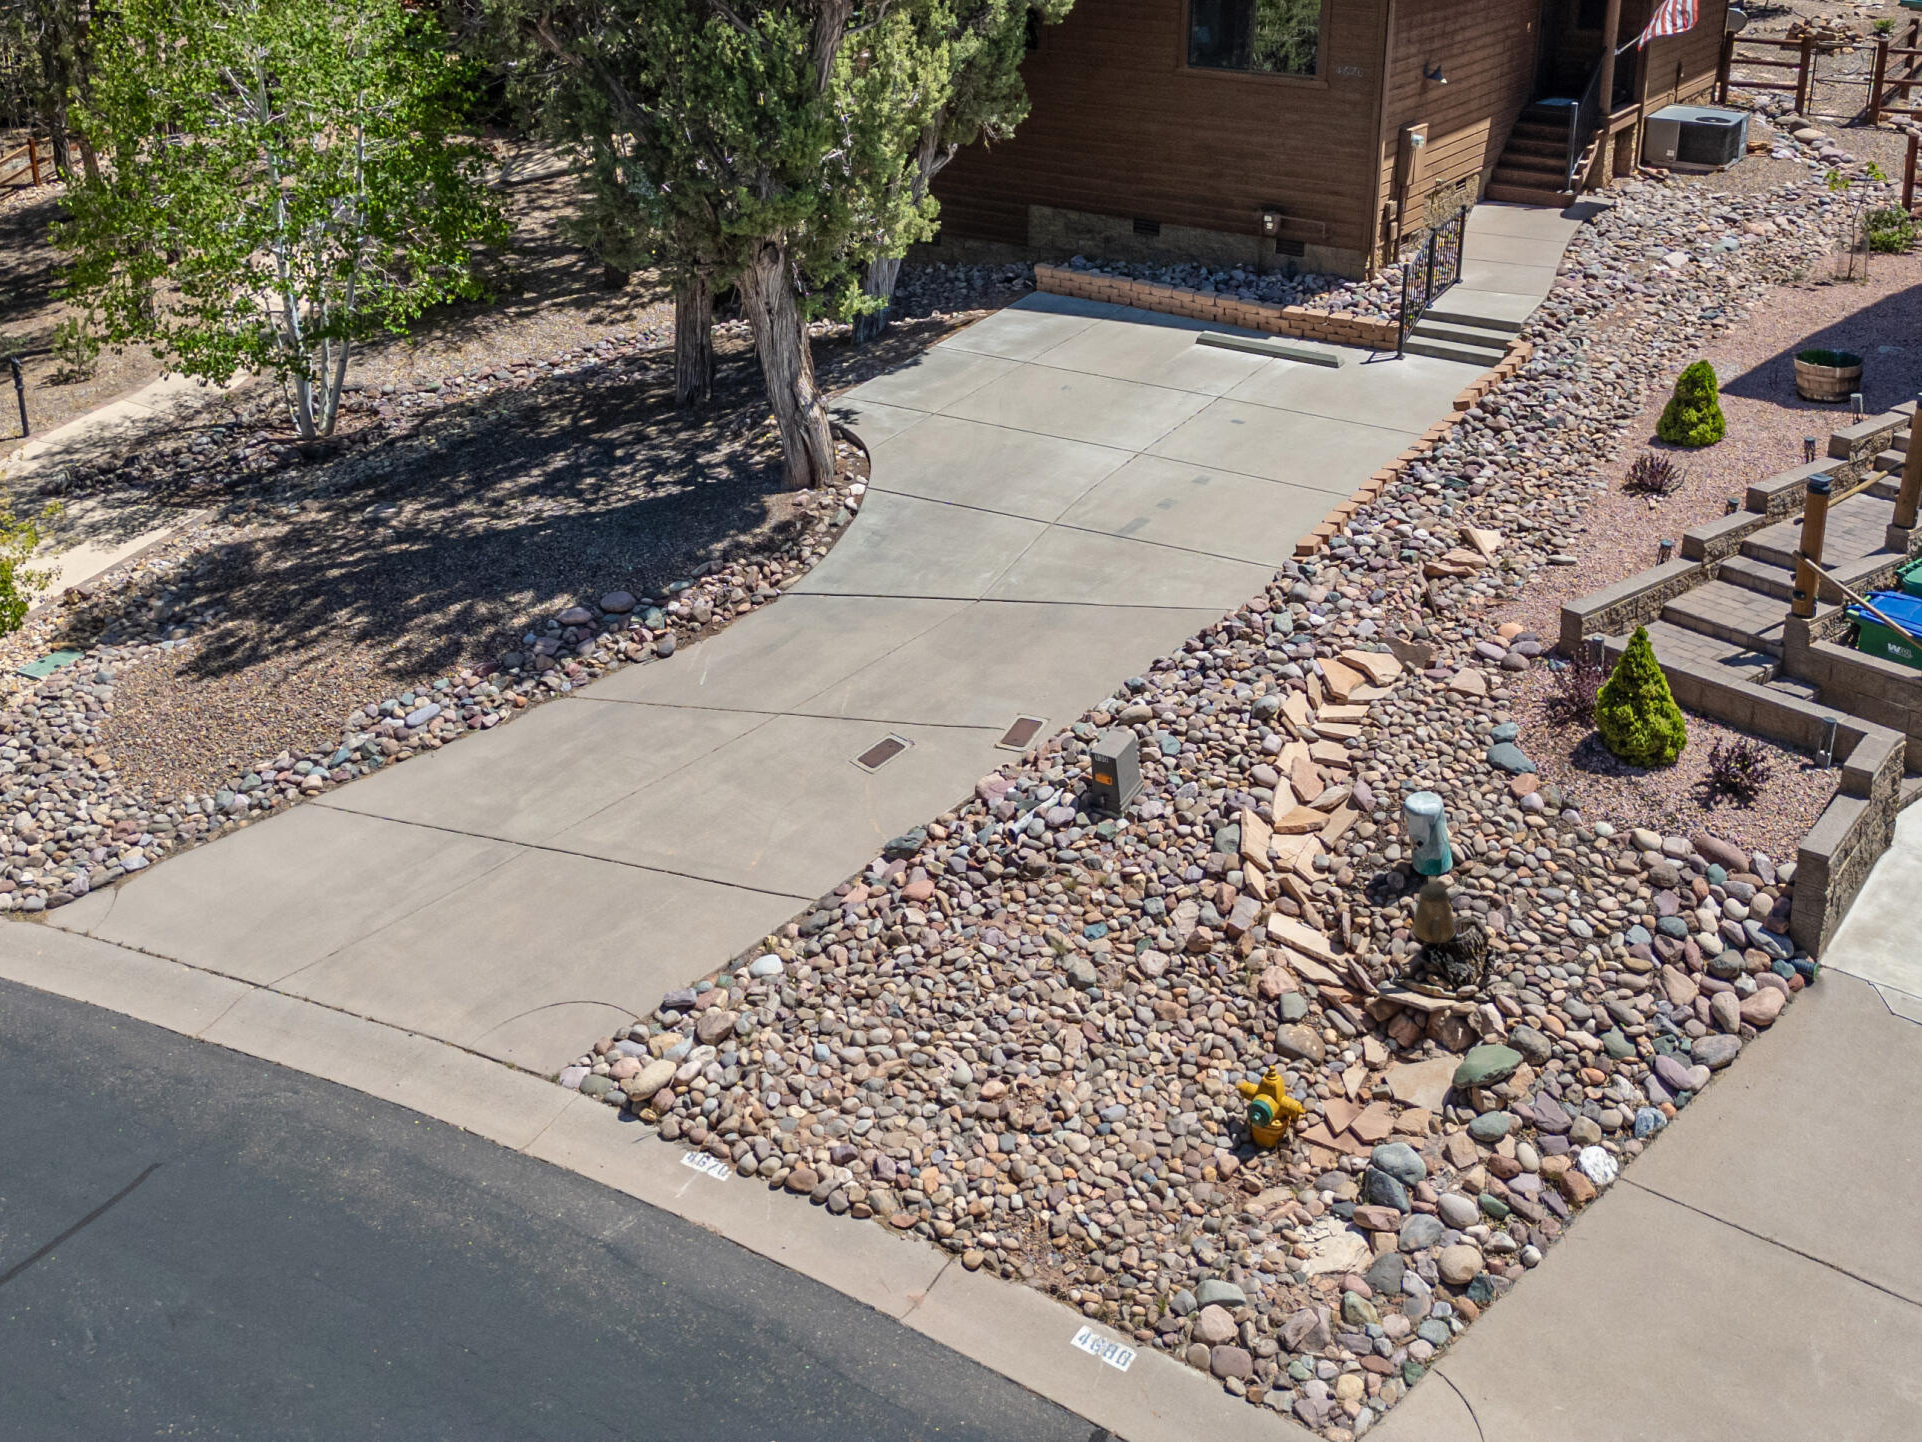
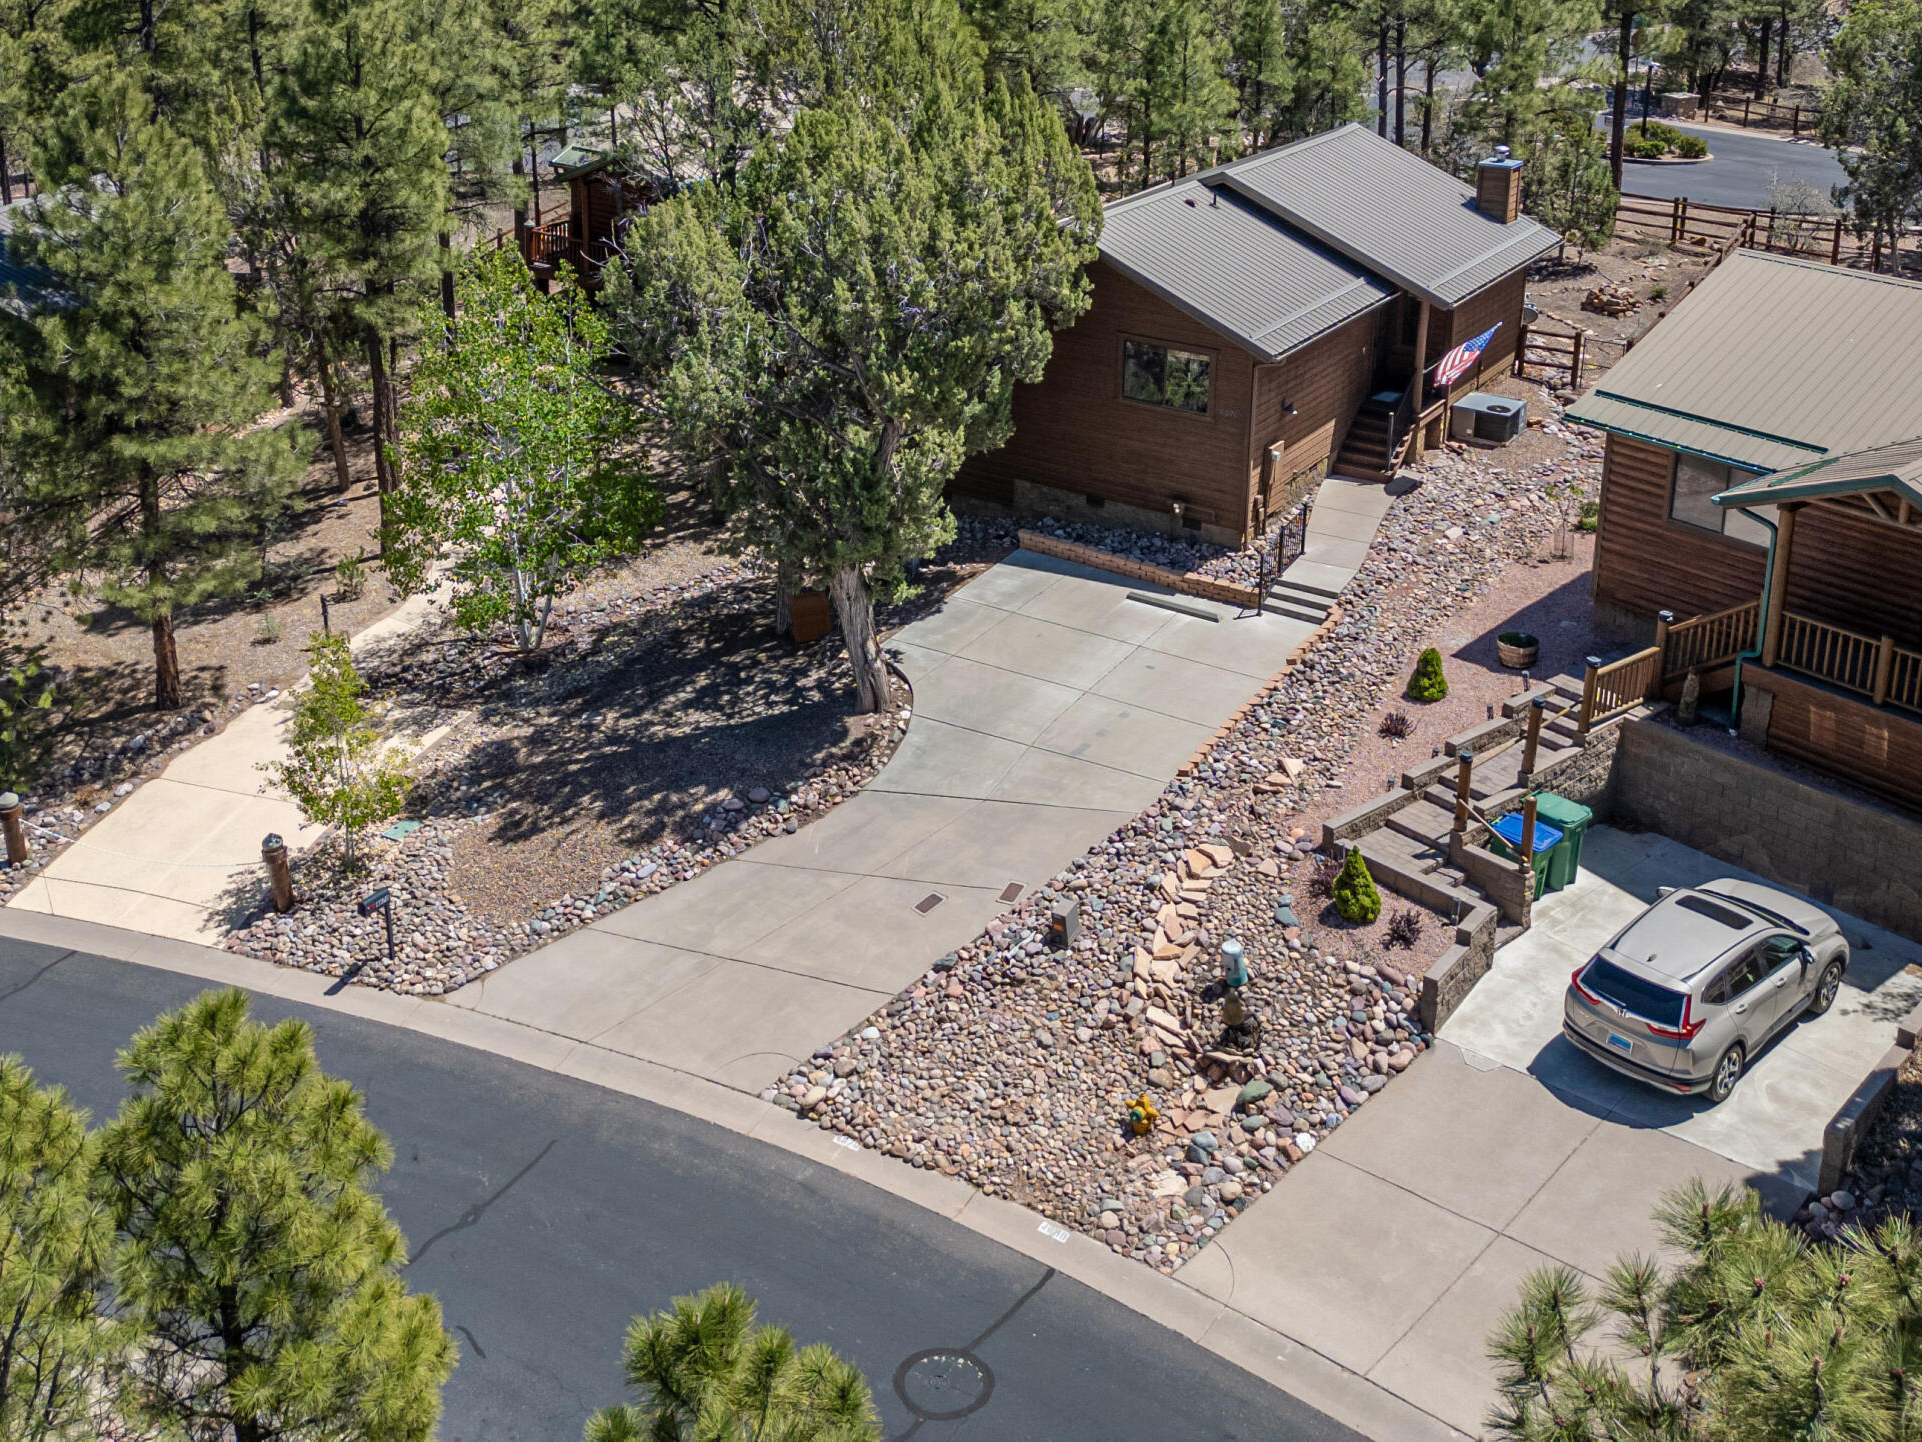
wooden crate: none [693,340,758,414] -> present [788,592,831,643]

